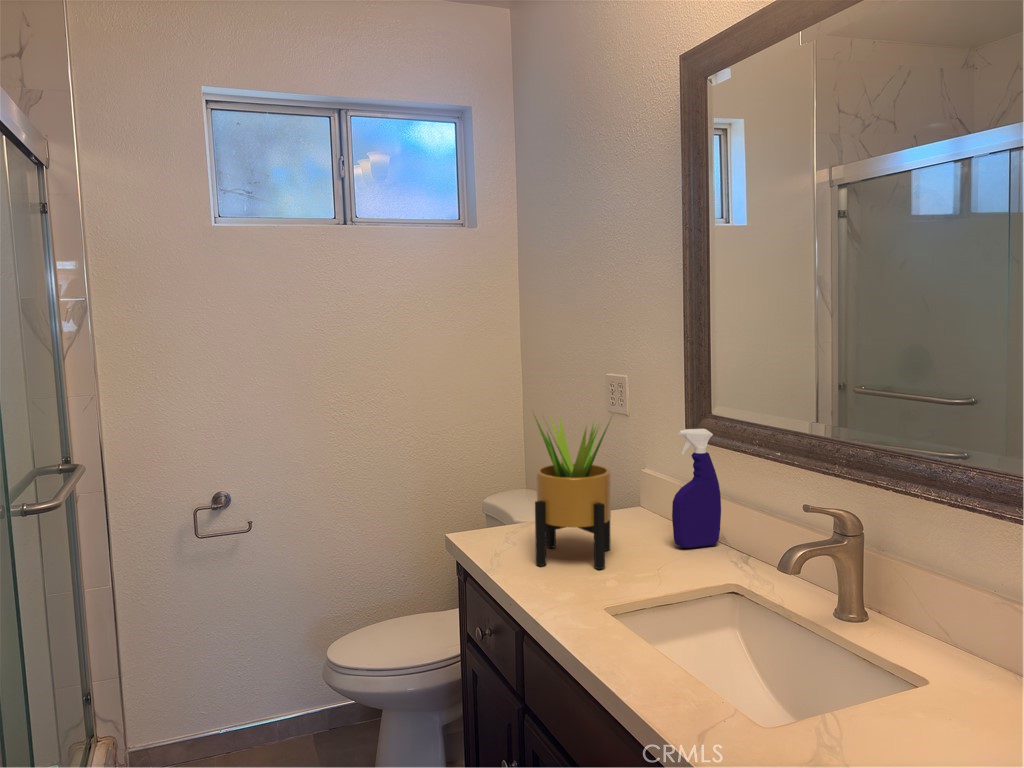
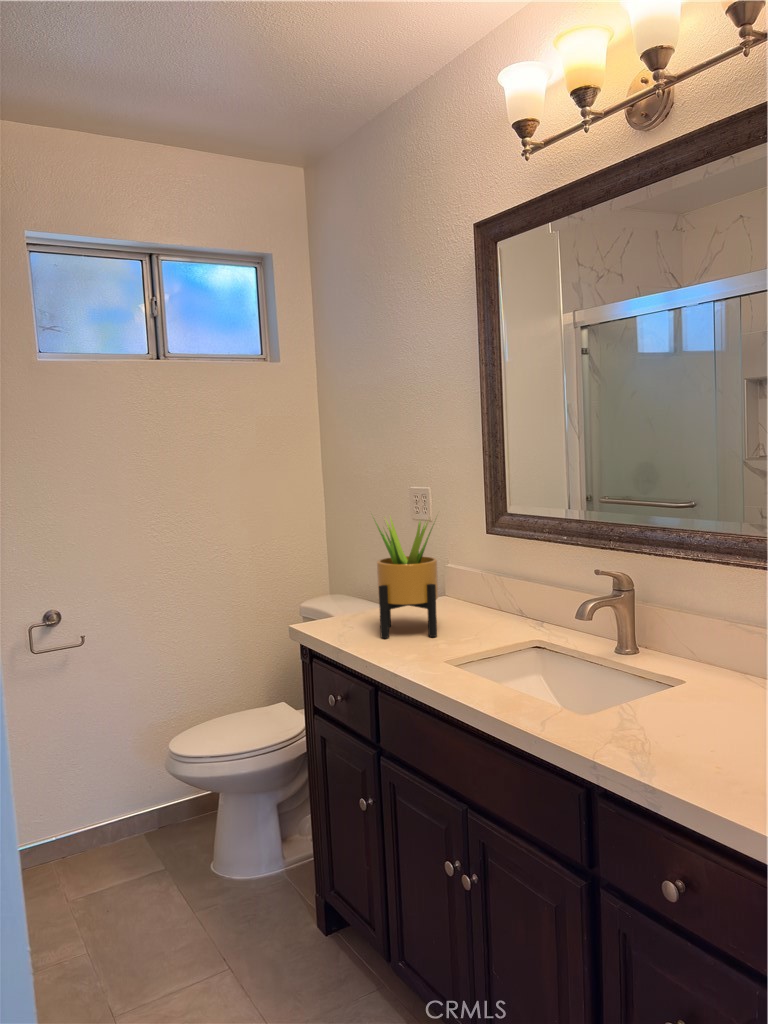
spray bottle: present [672,429,721,548] -> none [484,524,521,620]

